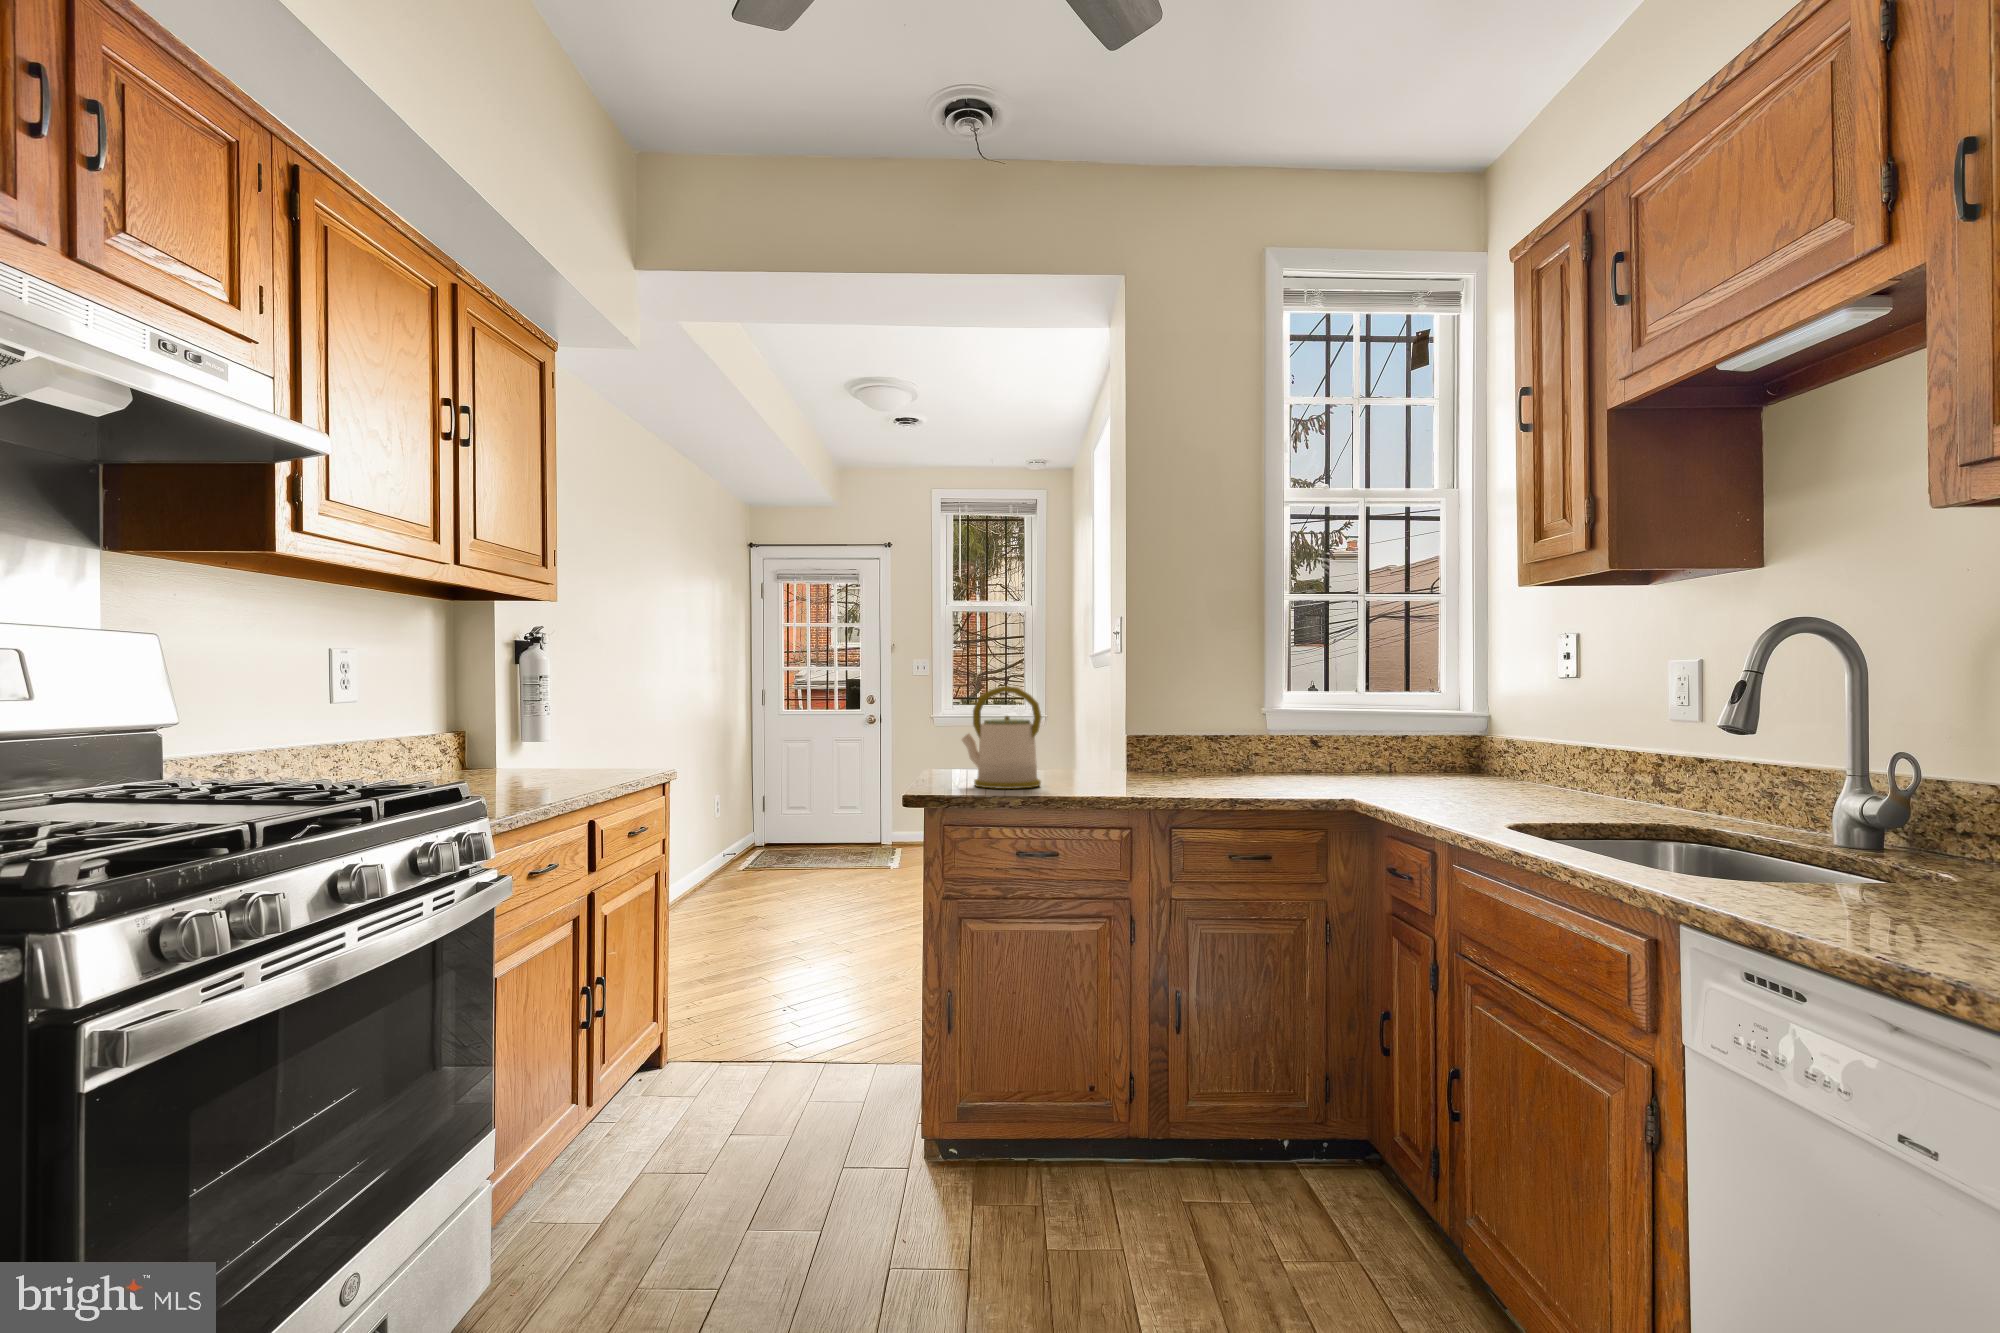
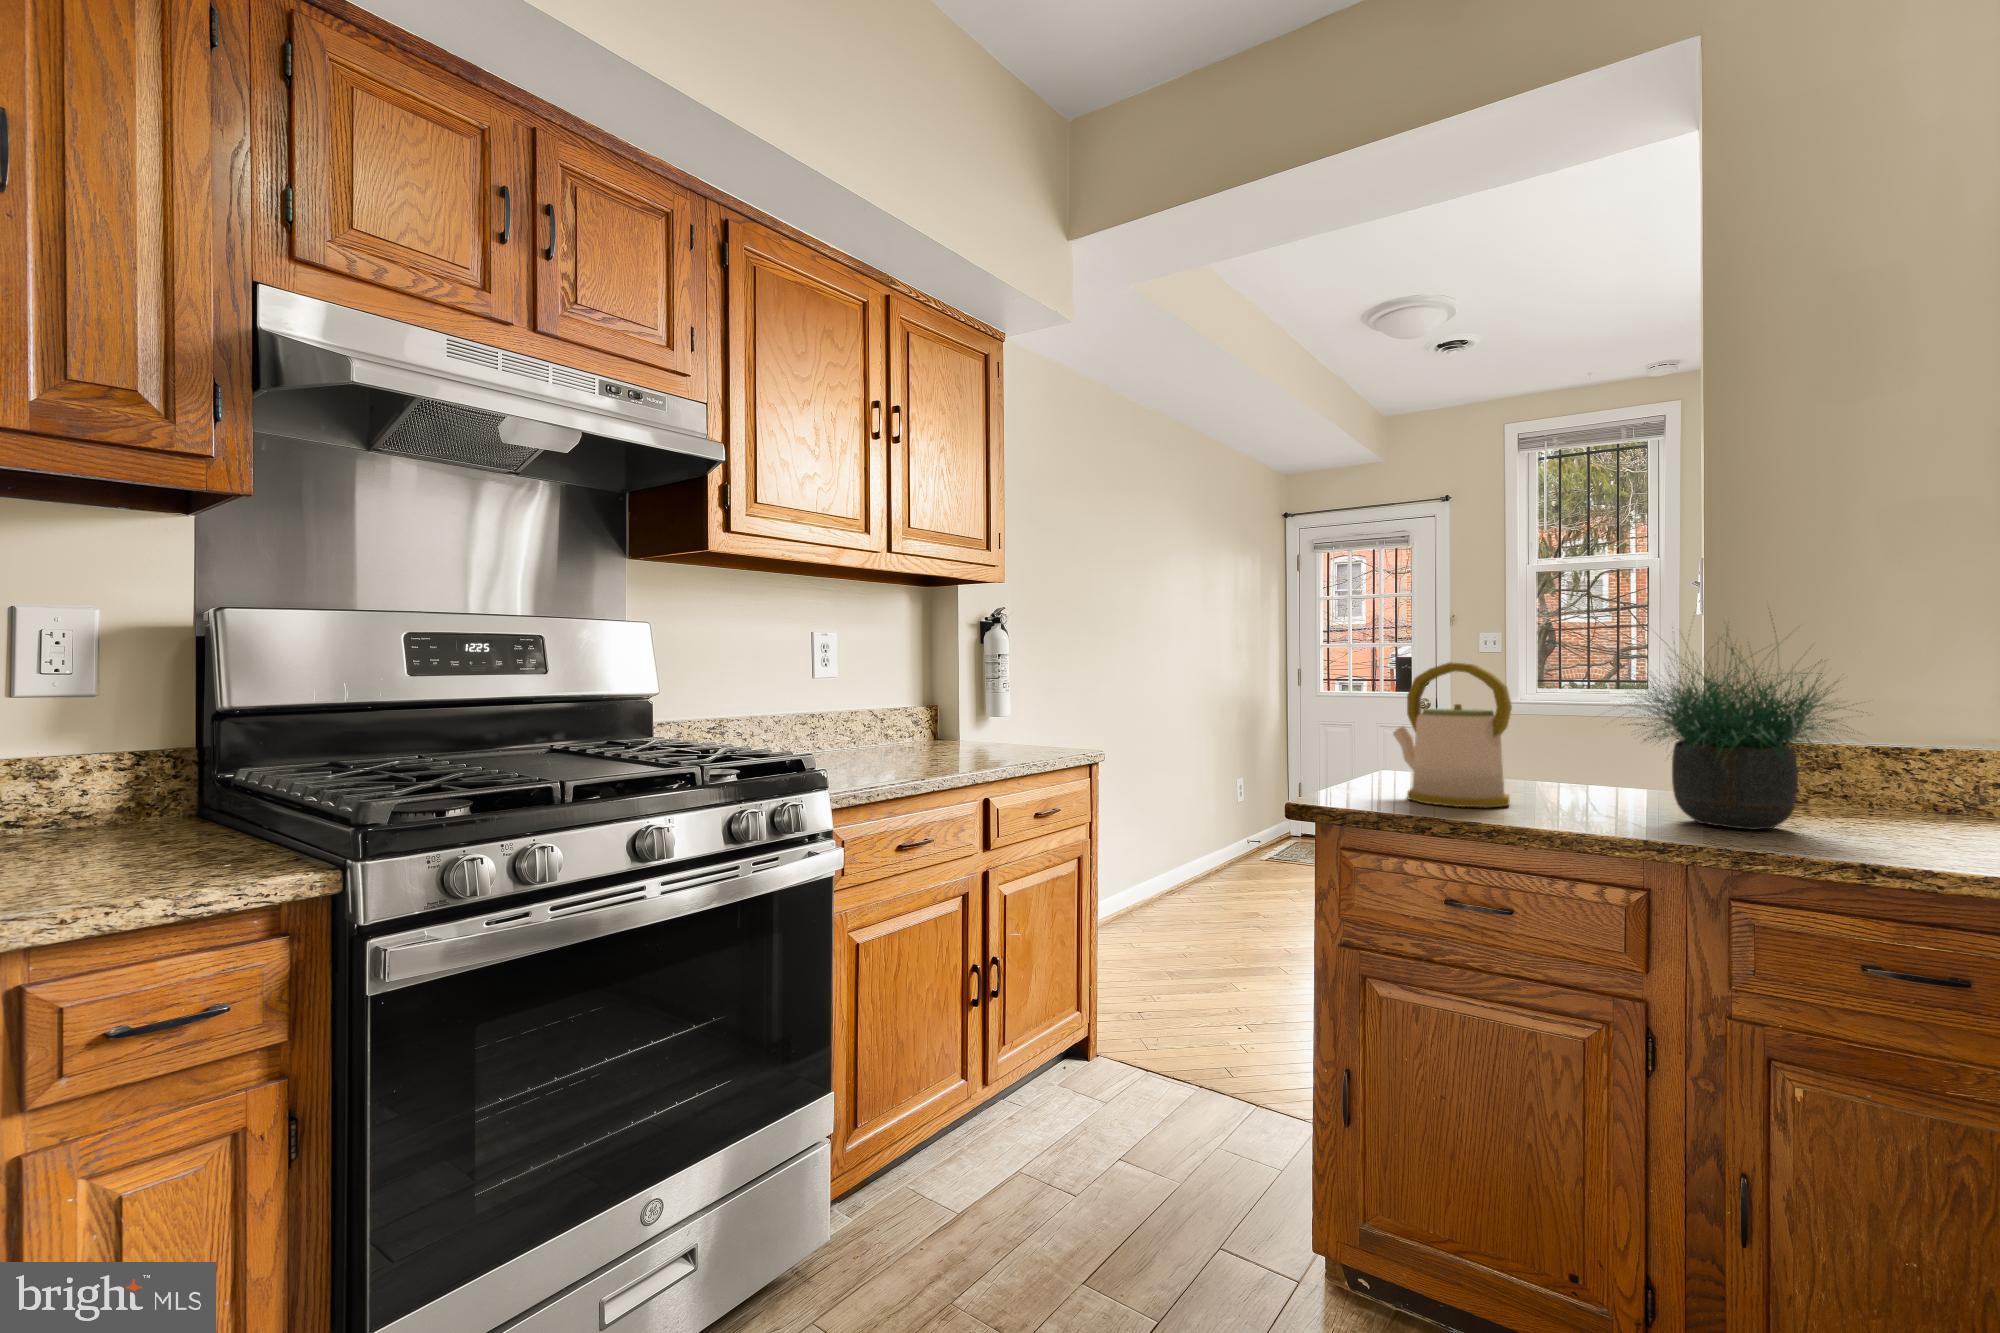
potted plant: none [1090,648,1229,788] -> present [1628,627,1848,830]

